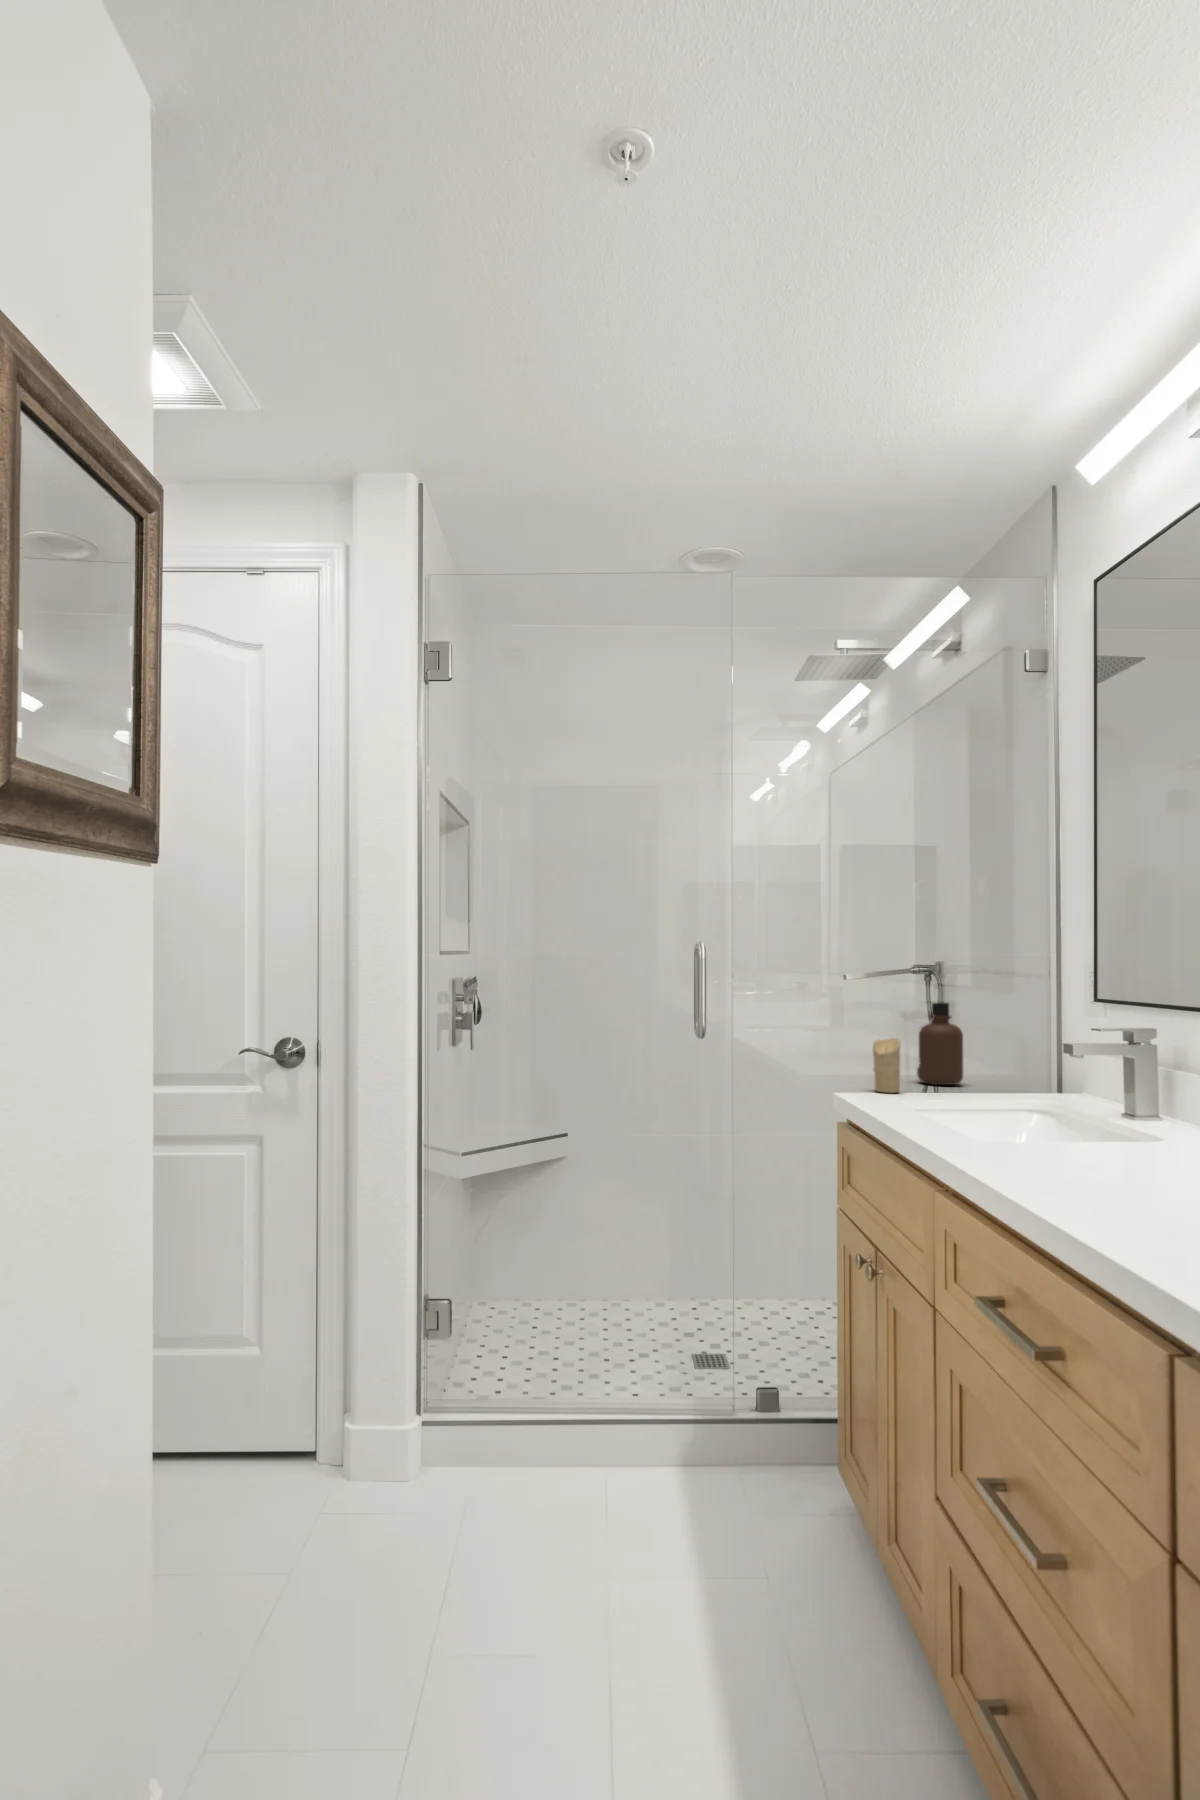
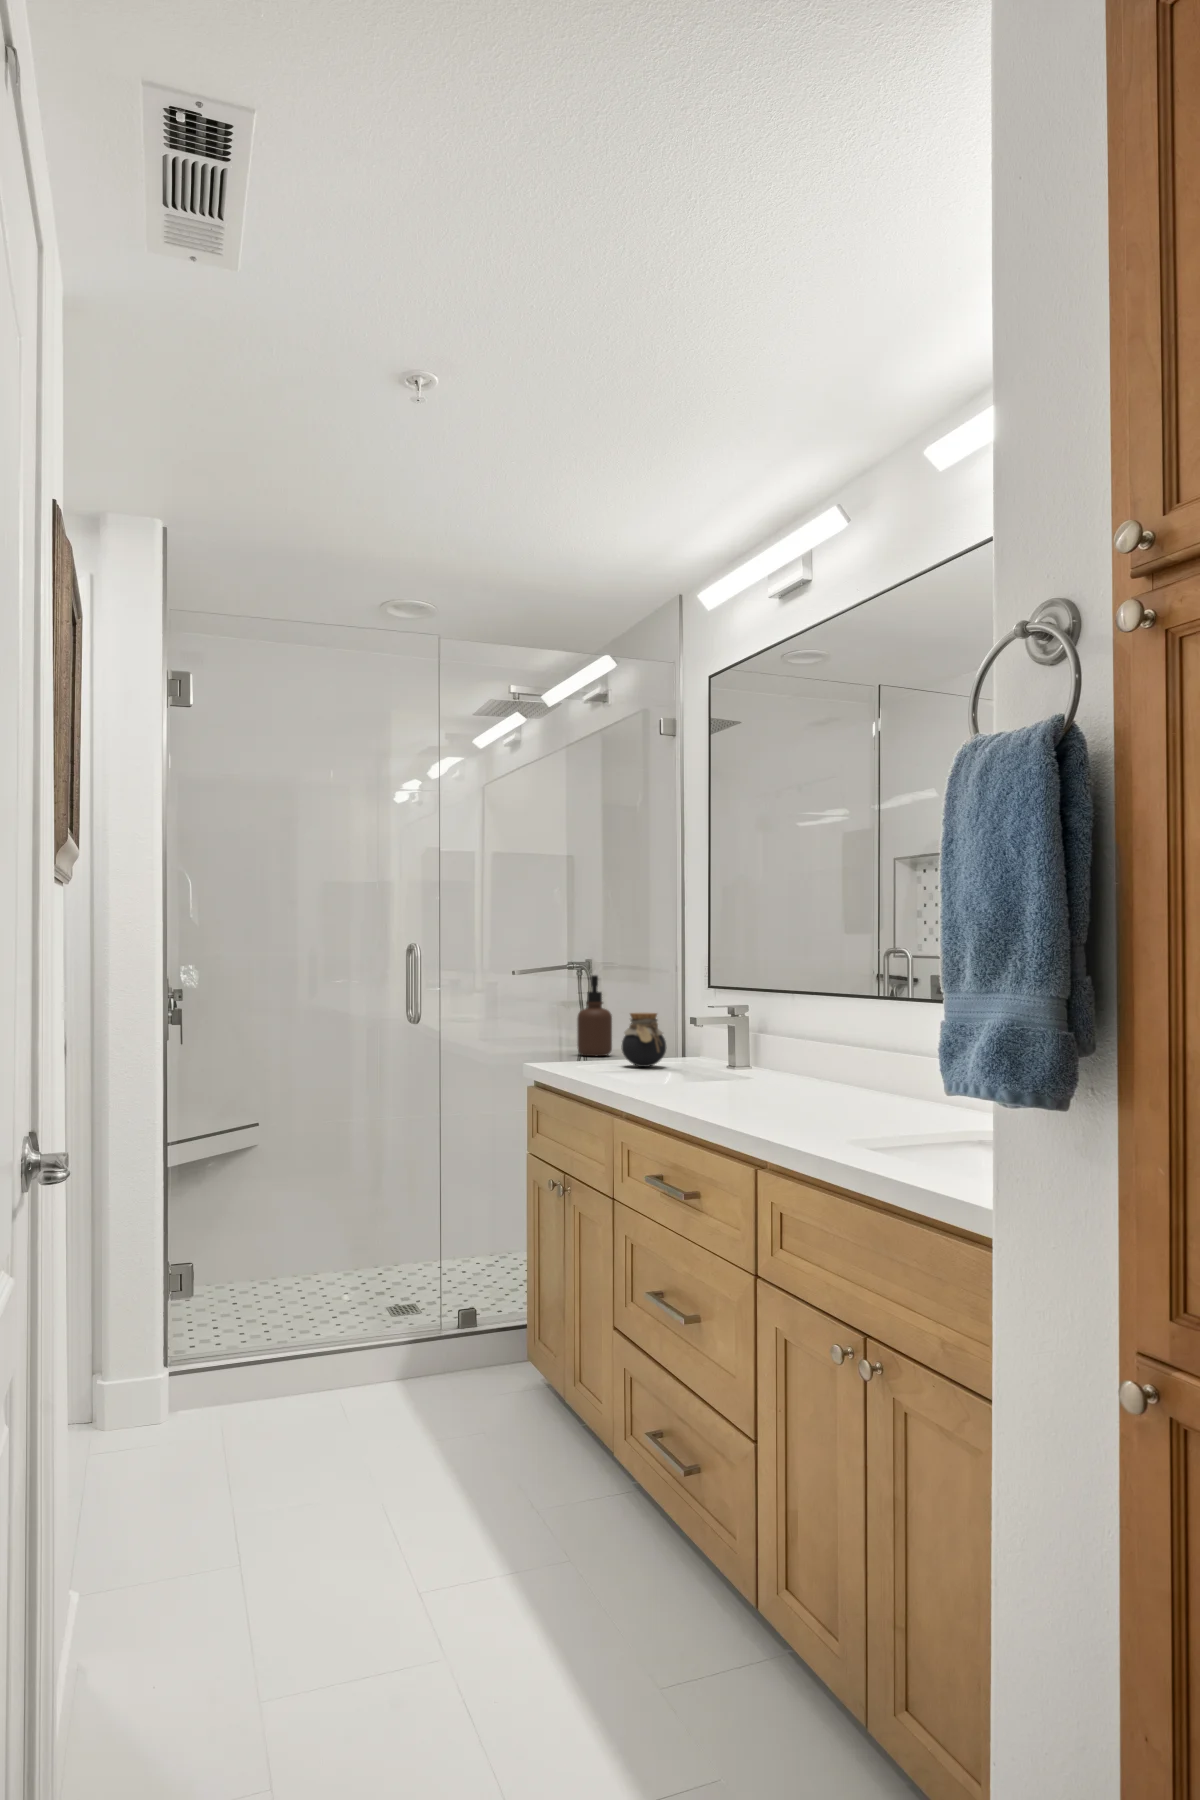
jar: none [968,1032,1033,1106] -> present [621,1013,666,1067]
candle: present [873,1038,900,1093] -> none [549,1020,570,1062]

